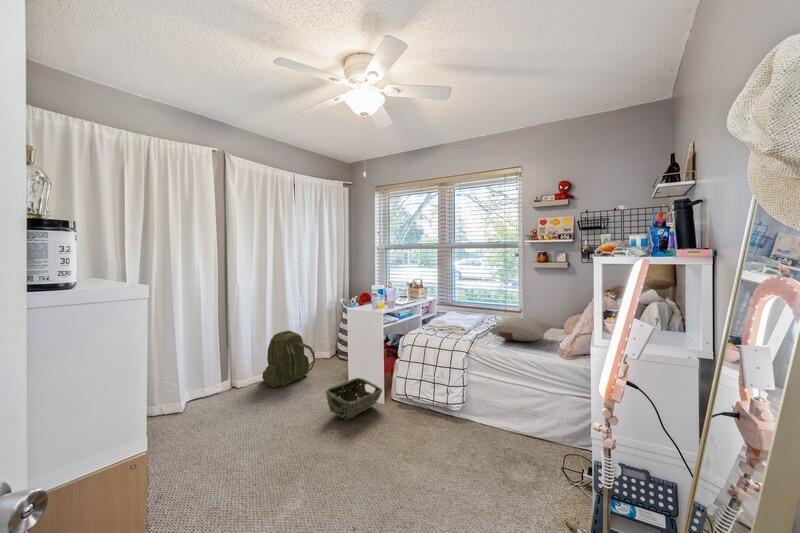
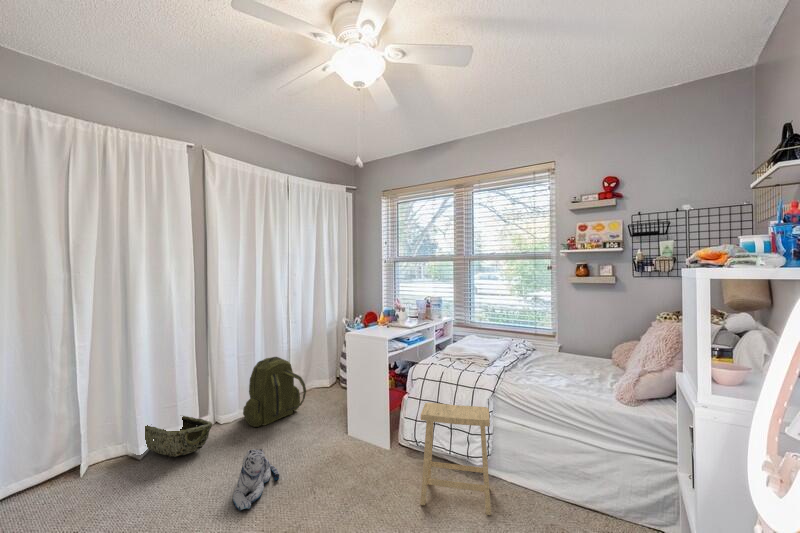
pillow: present [490,317,552,341] -> none [521,345,601,377]
footstool: none [412,362,464,441] -> present [420,402,491,515]
woven basket: present [326,378,382,420] -> present [145,416,212,457]
plush toy: none [268,399,302,443] -> present [233,449,279,511]

